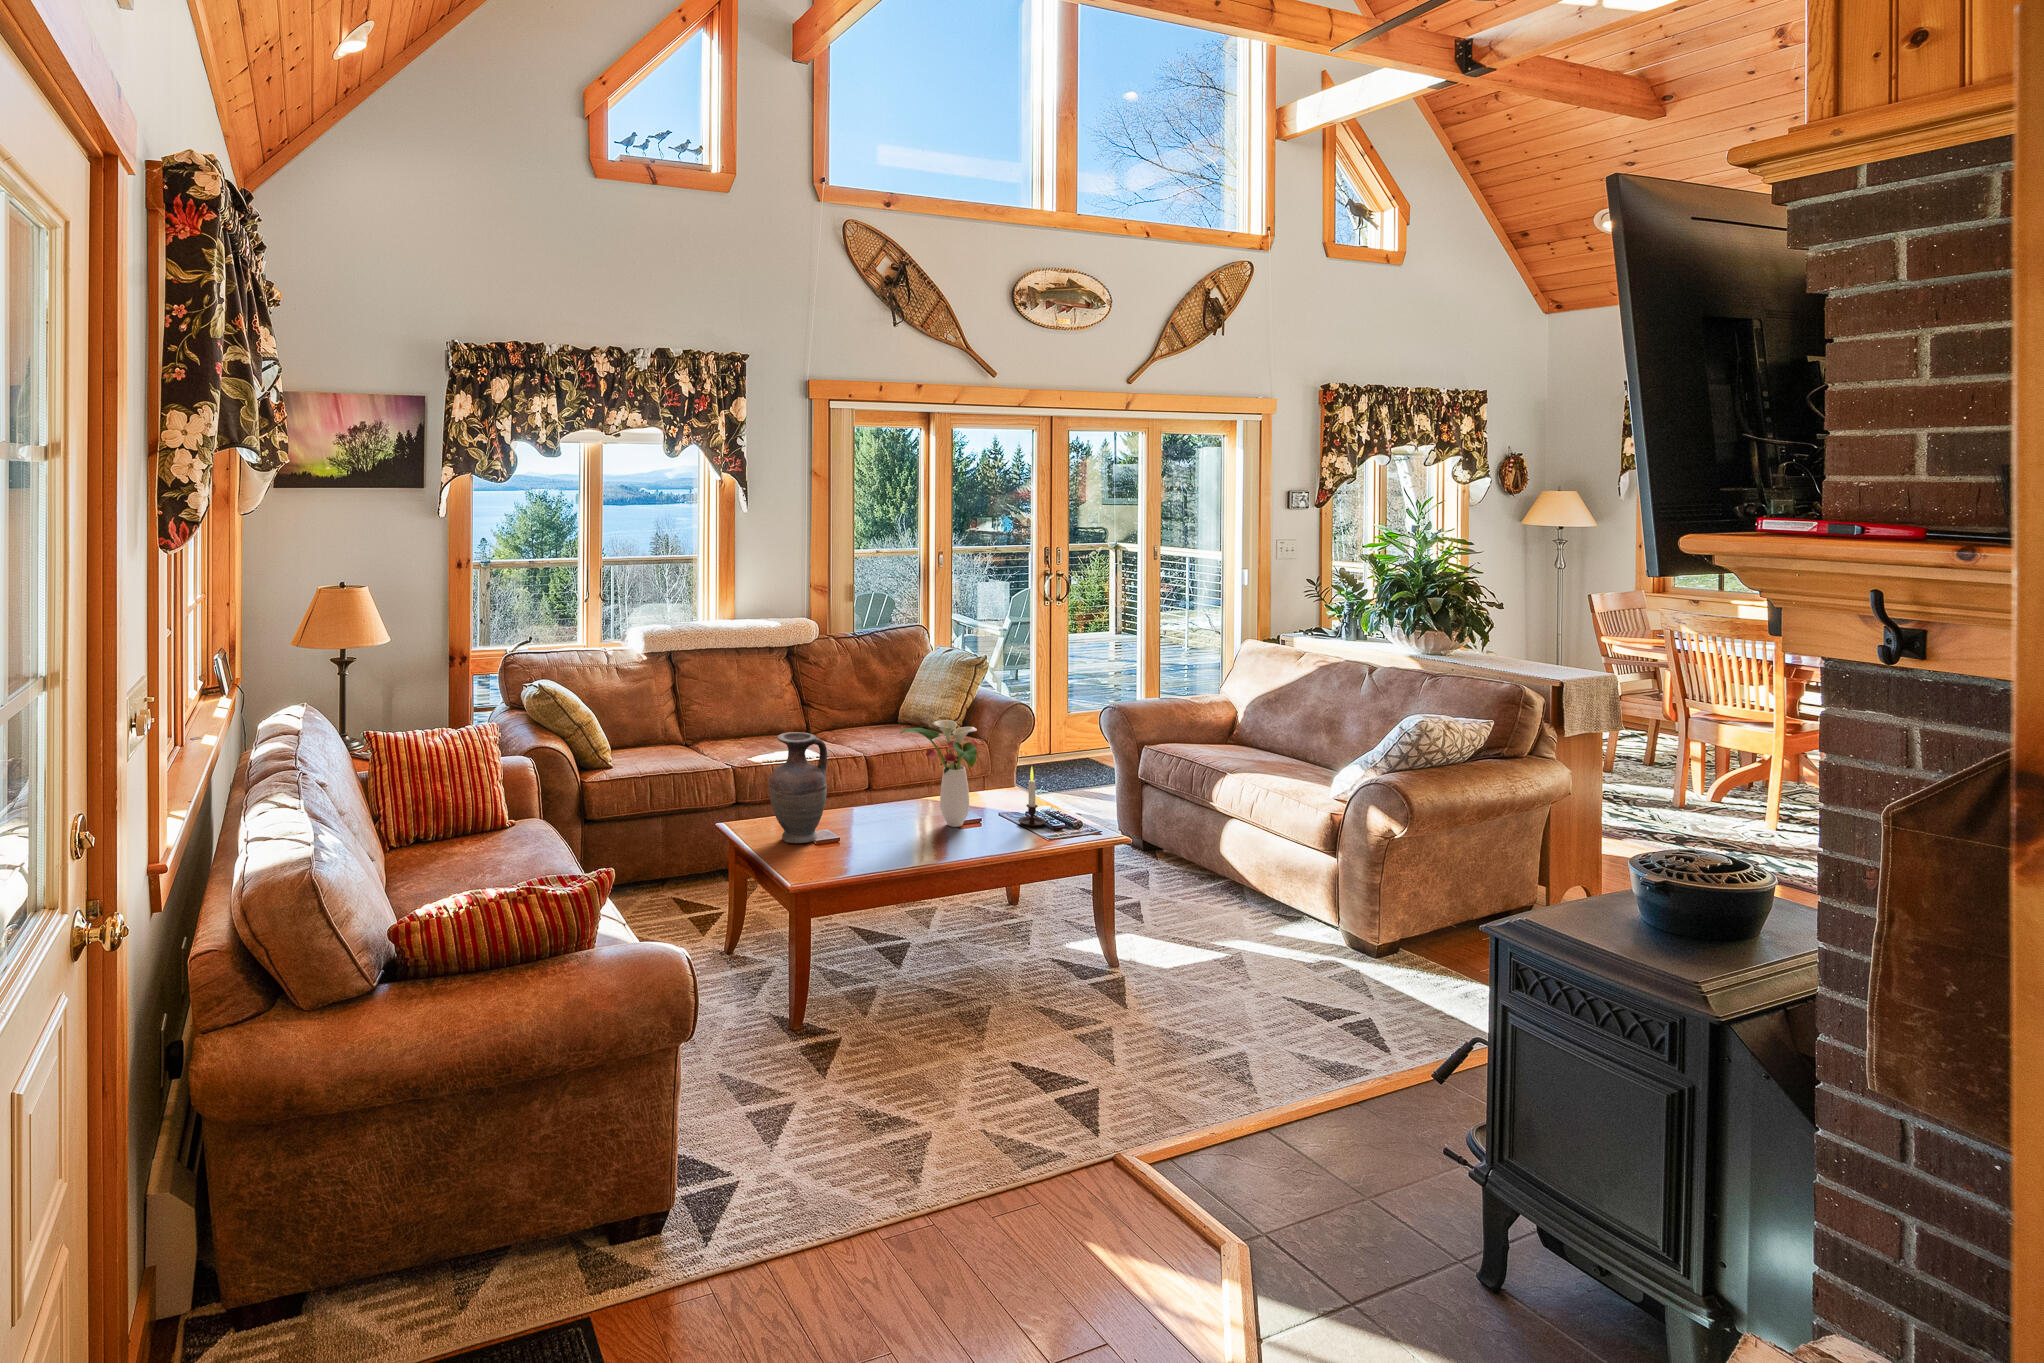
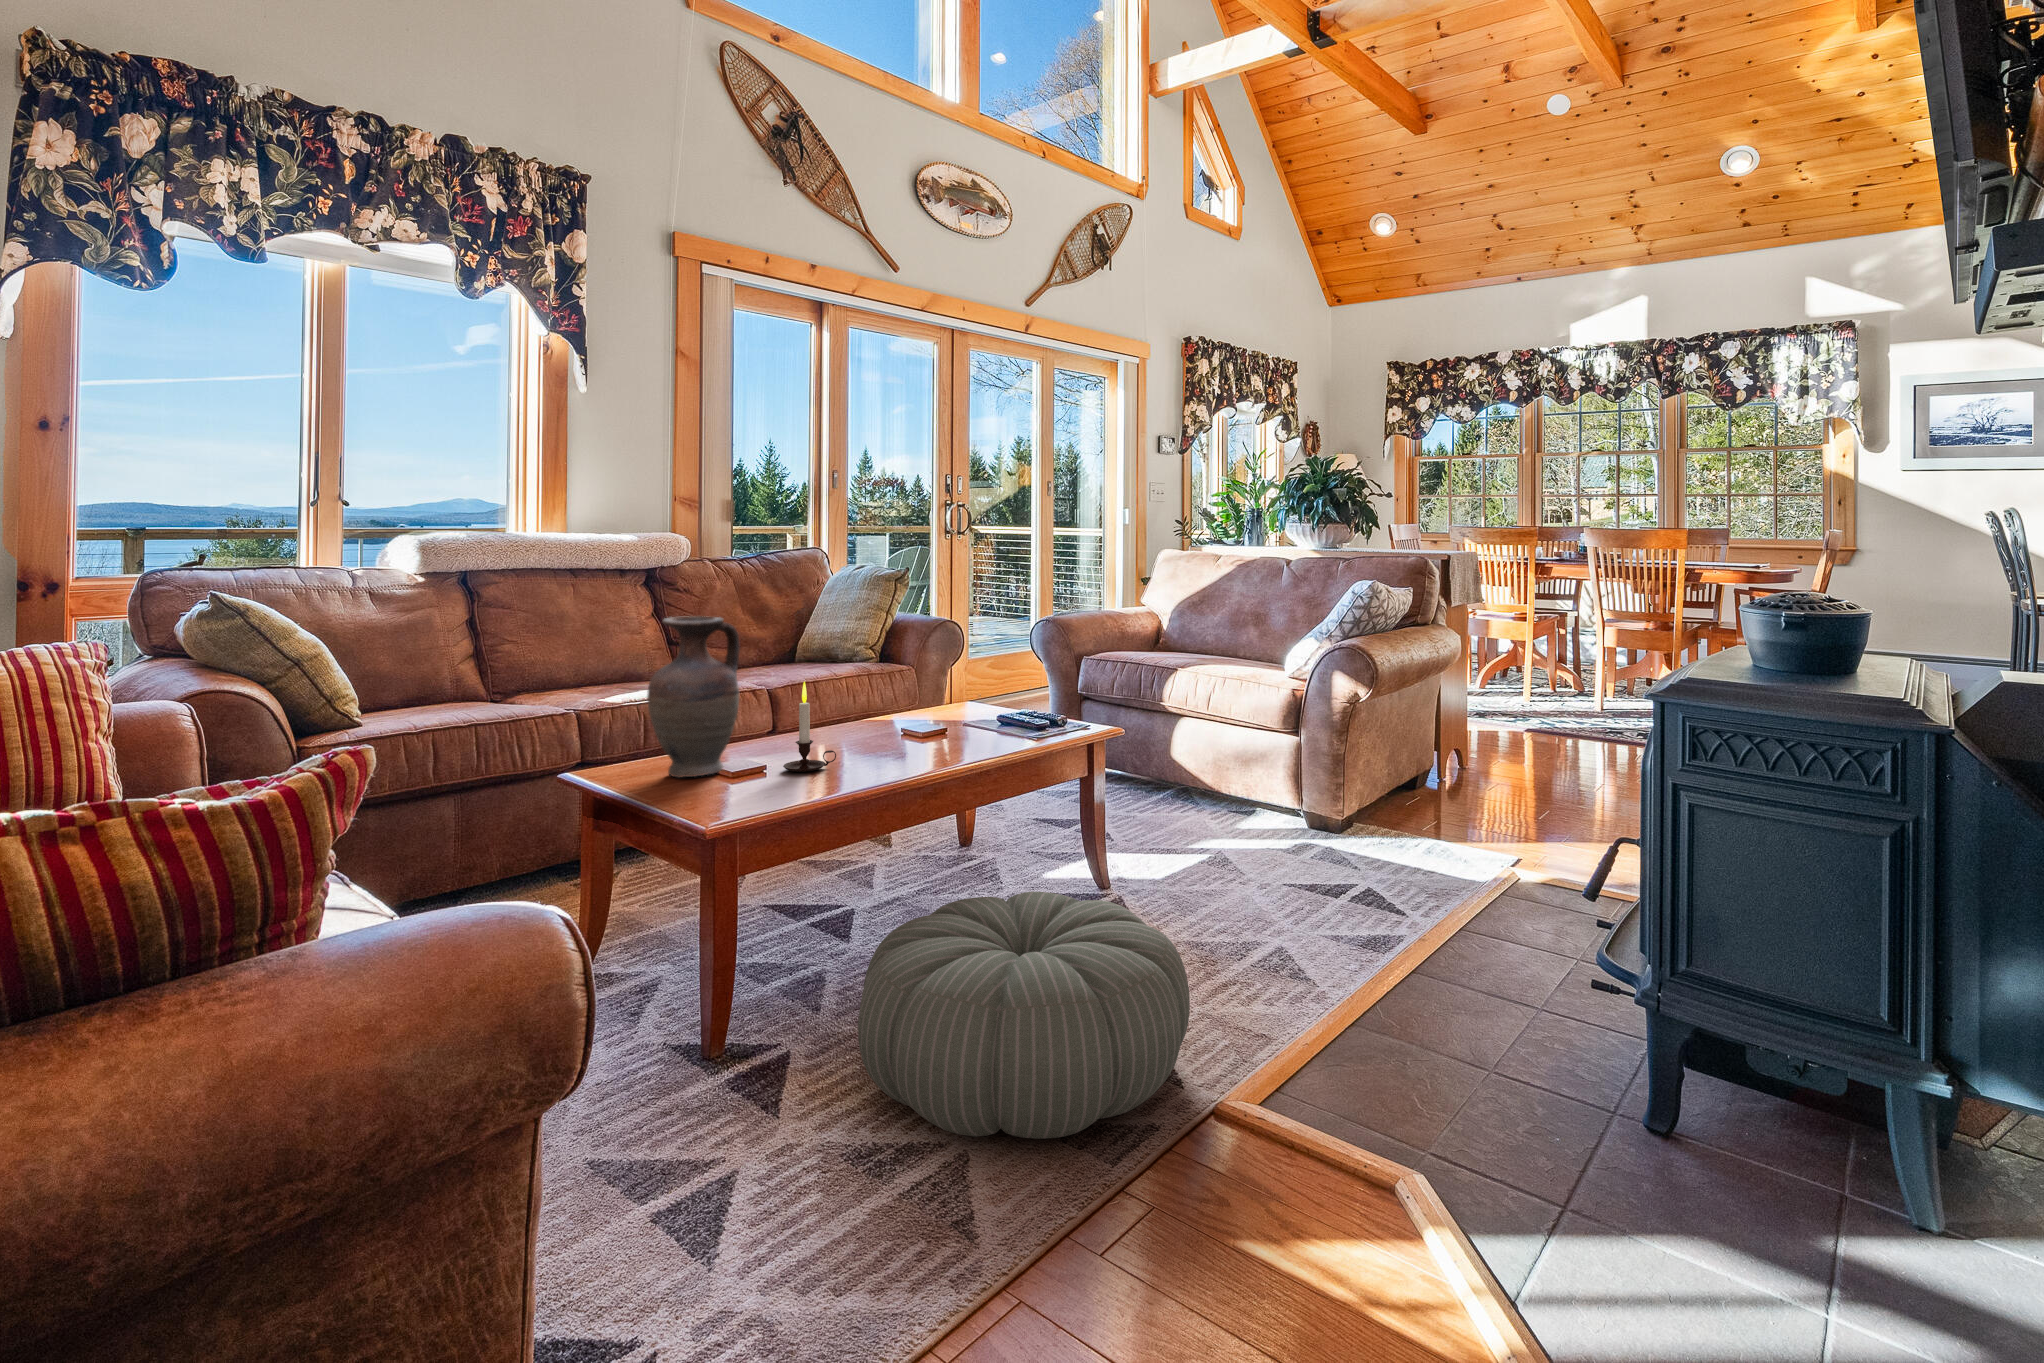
flower arrangement: present [900,720,978,827] -> none [840,603,953,742]
candle: present [1018,767,1053,826] -> present [783,682,836,772]
pouf: none [875,960,1106,1138] -> present [858,891,1190,1139]

